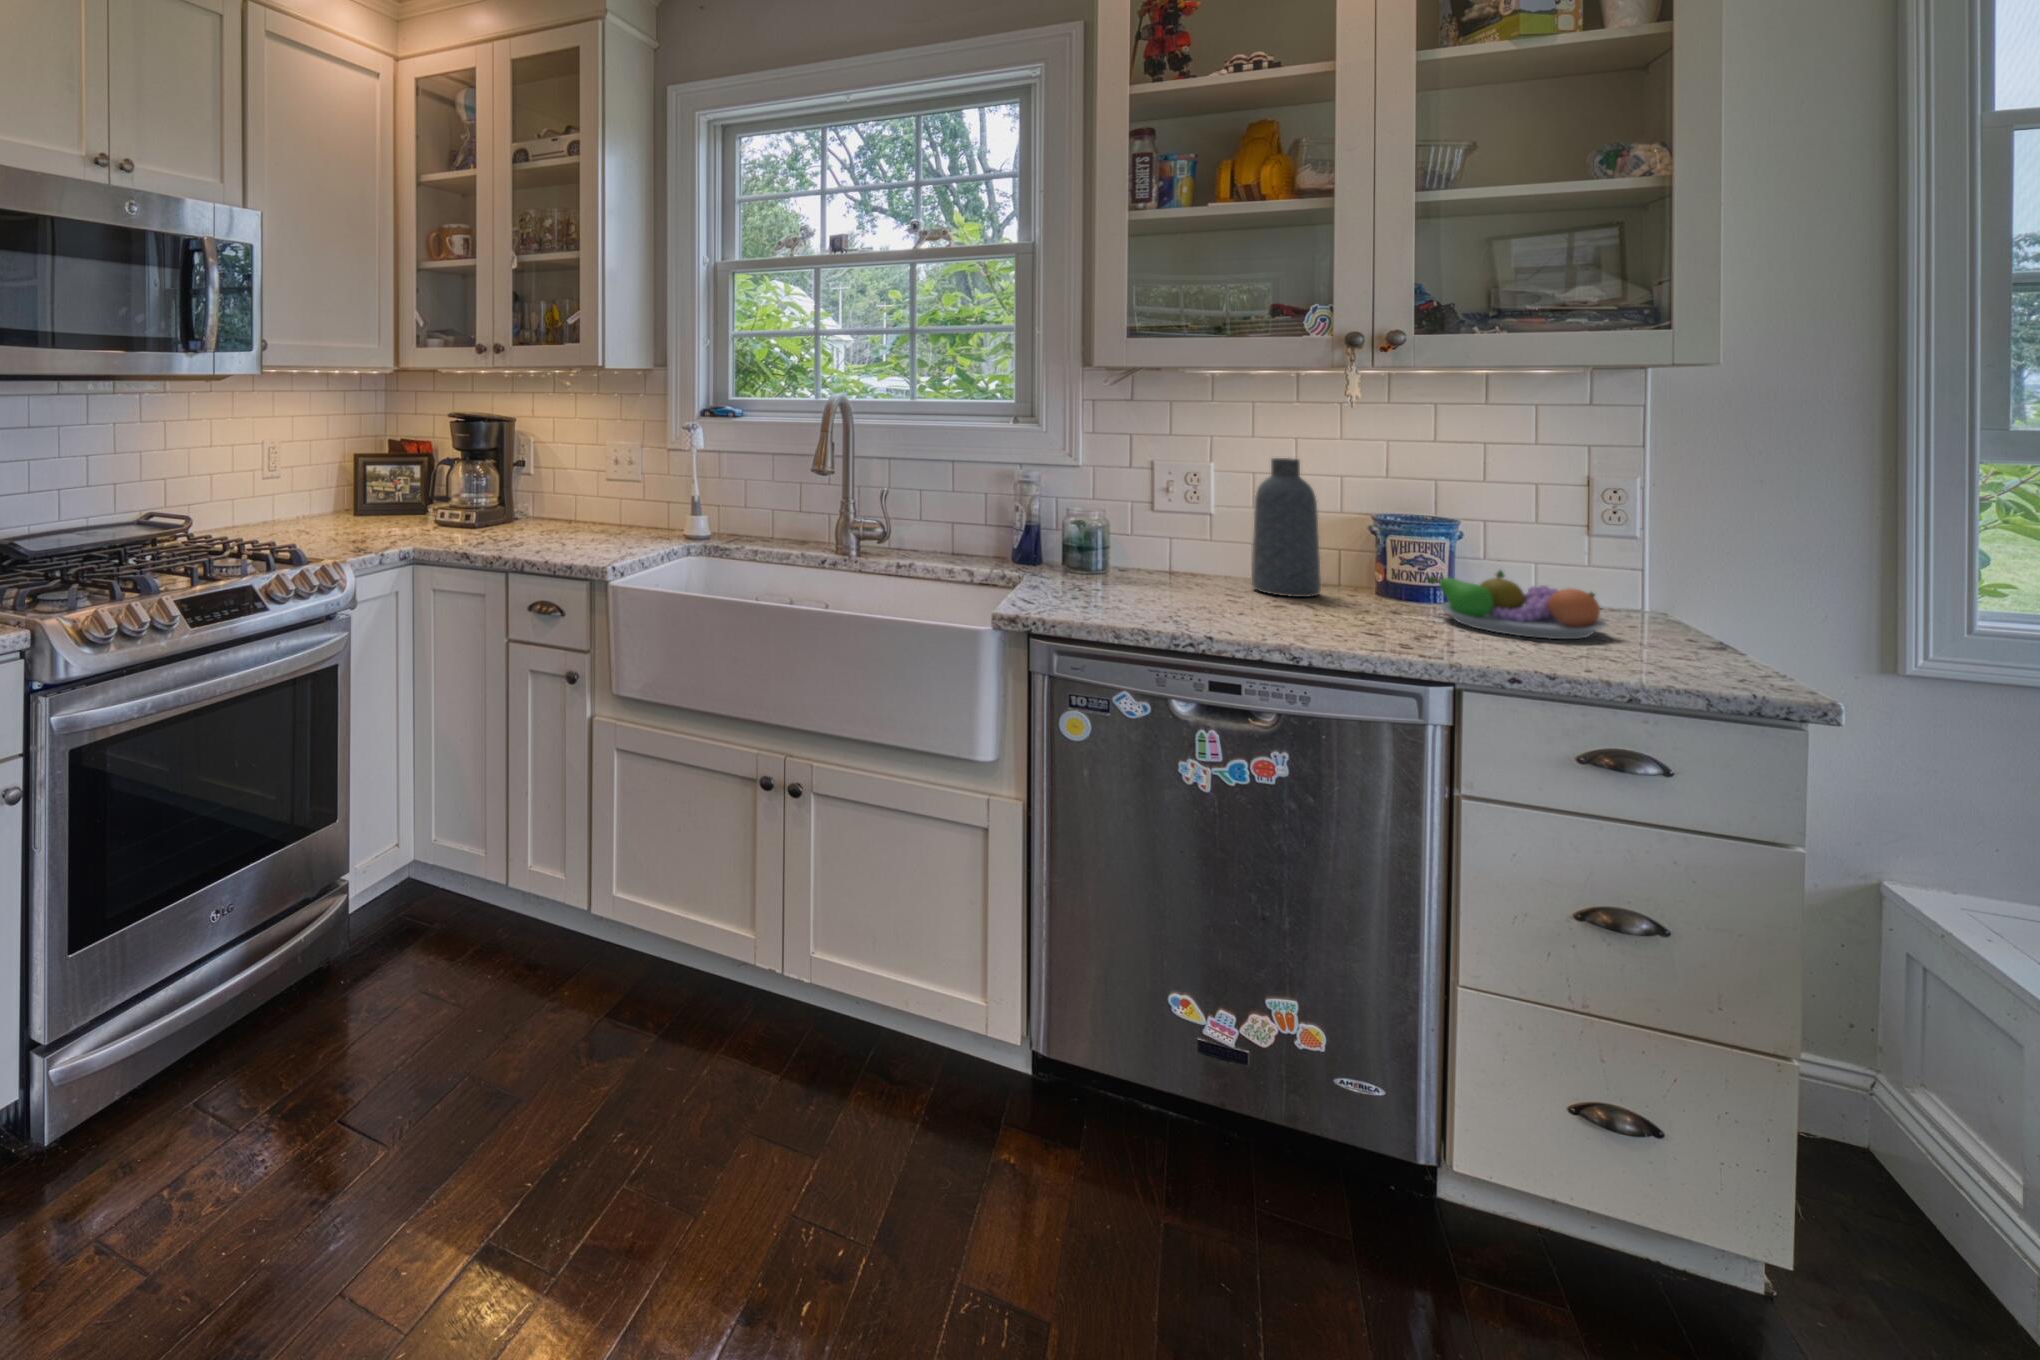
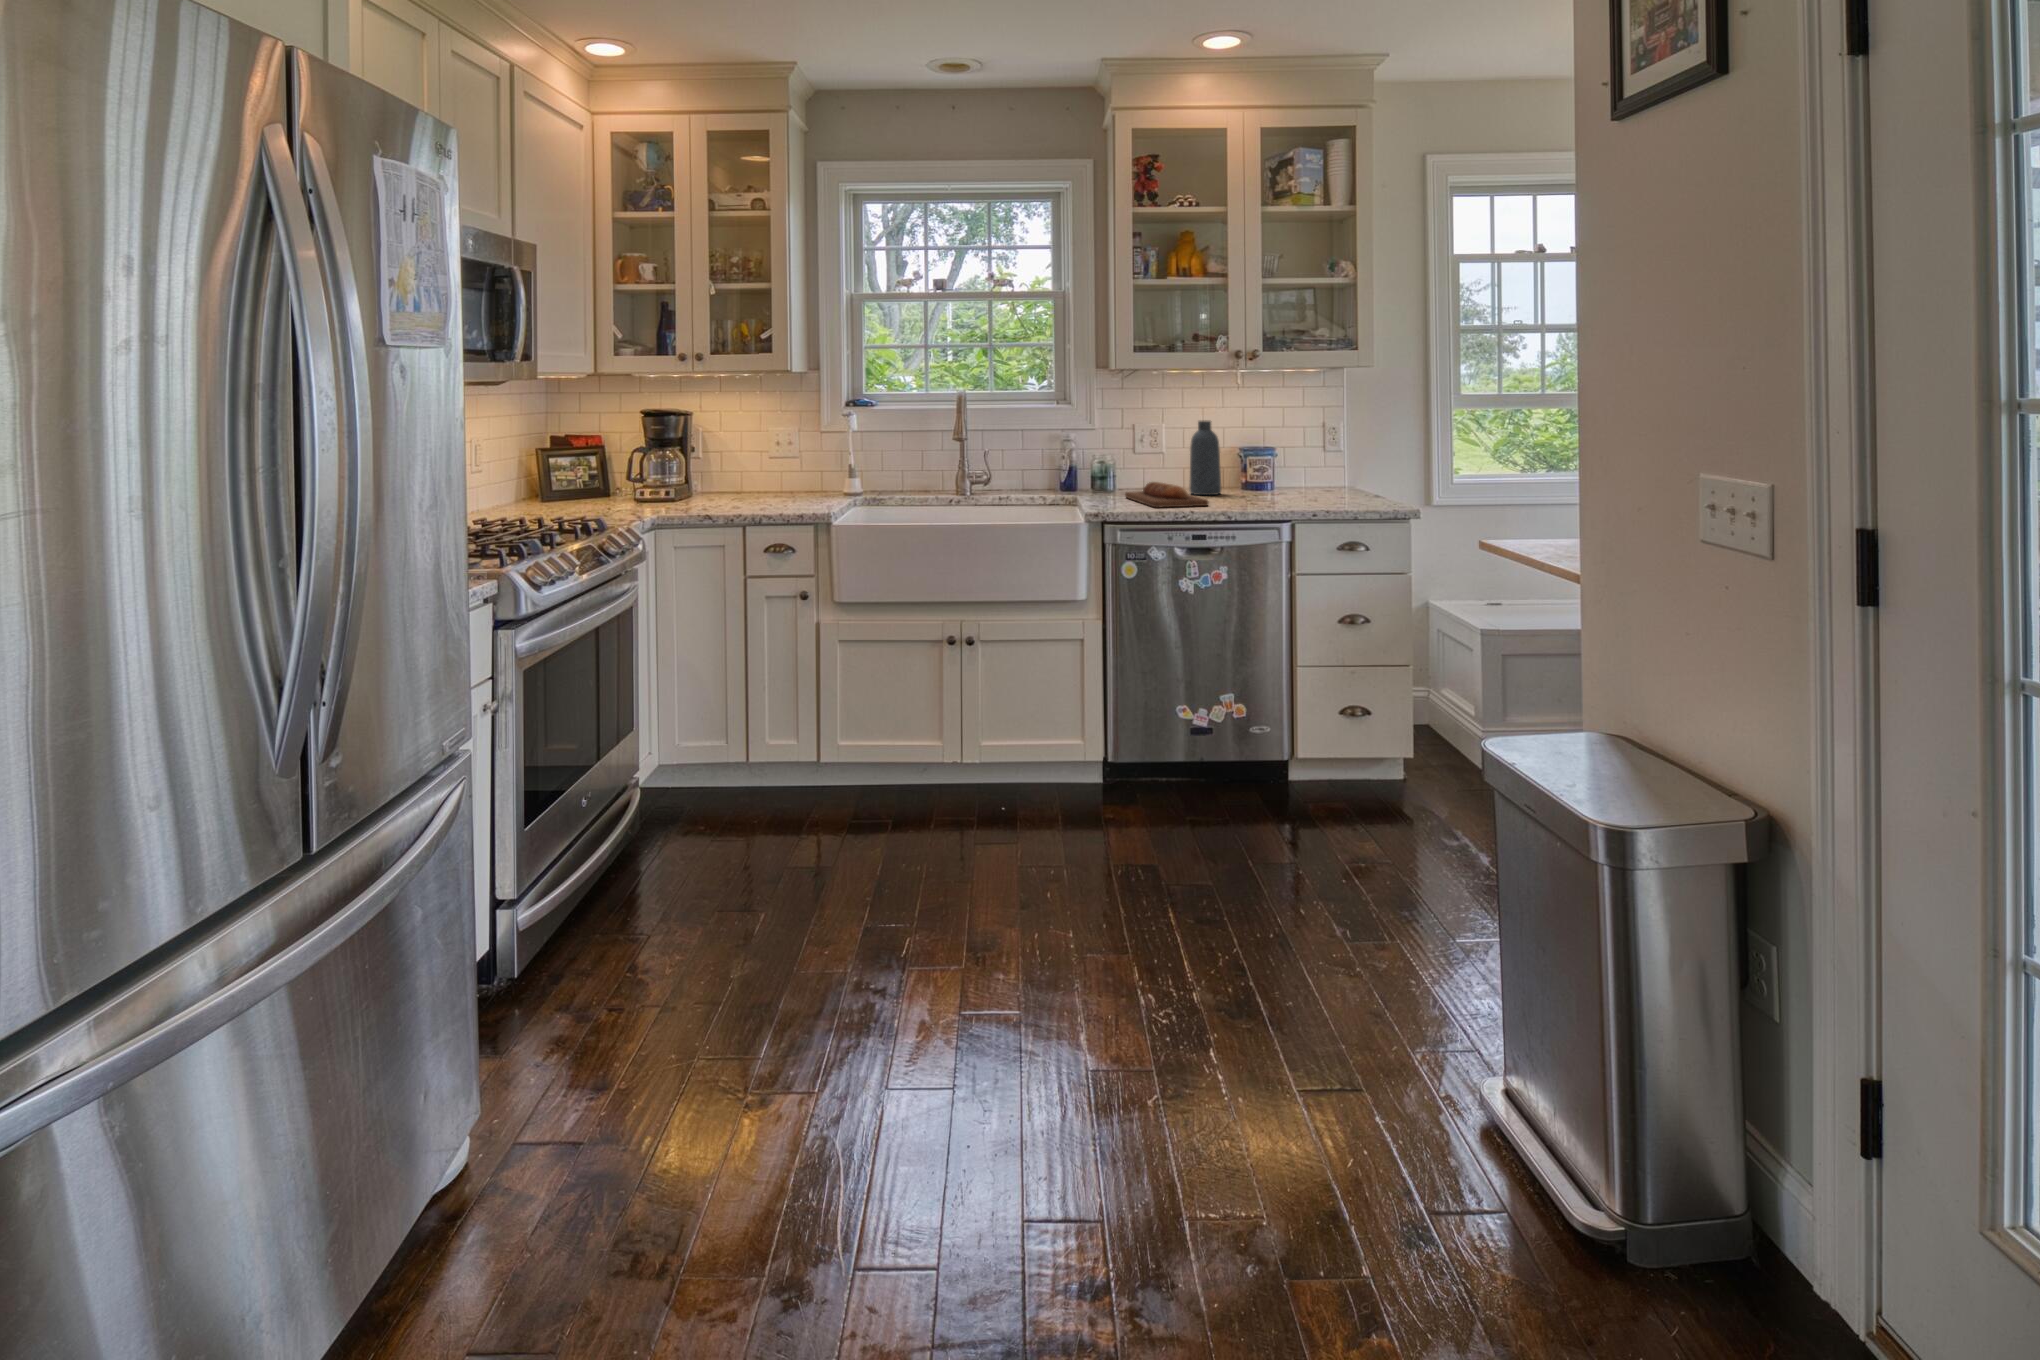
bread loaf: none [1111,564,1256,626] -> present [1125,482,1209,508]
fruit bowl: present [1428,570,1606,639] -> none [1269,471,1340,500]

